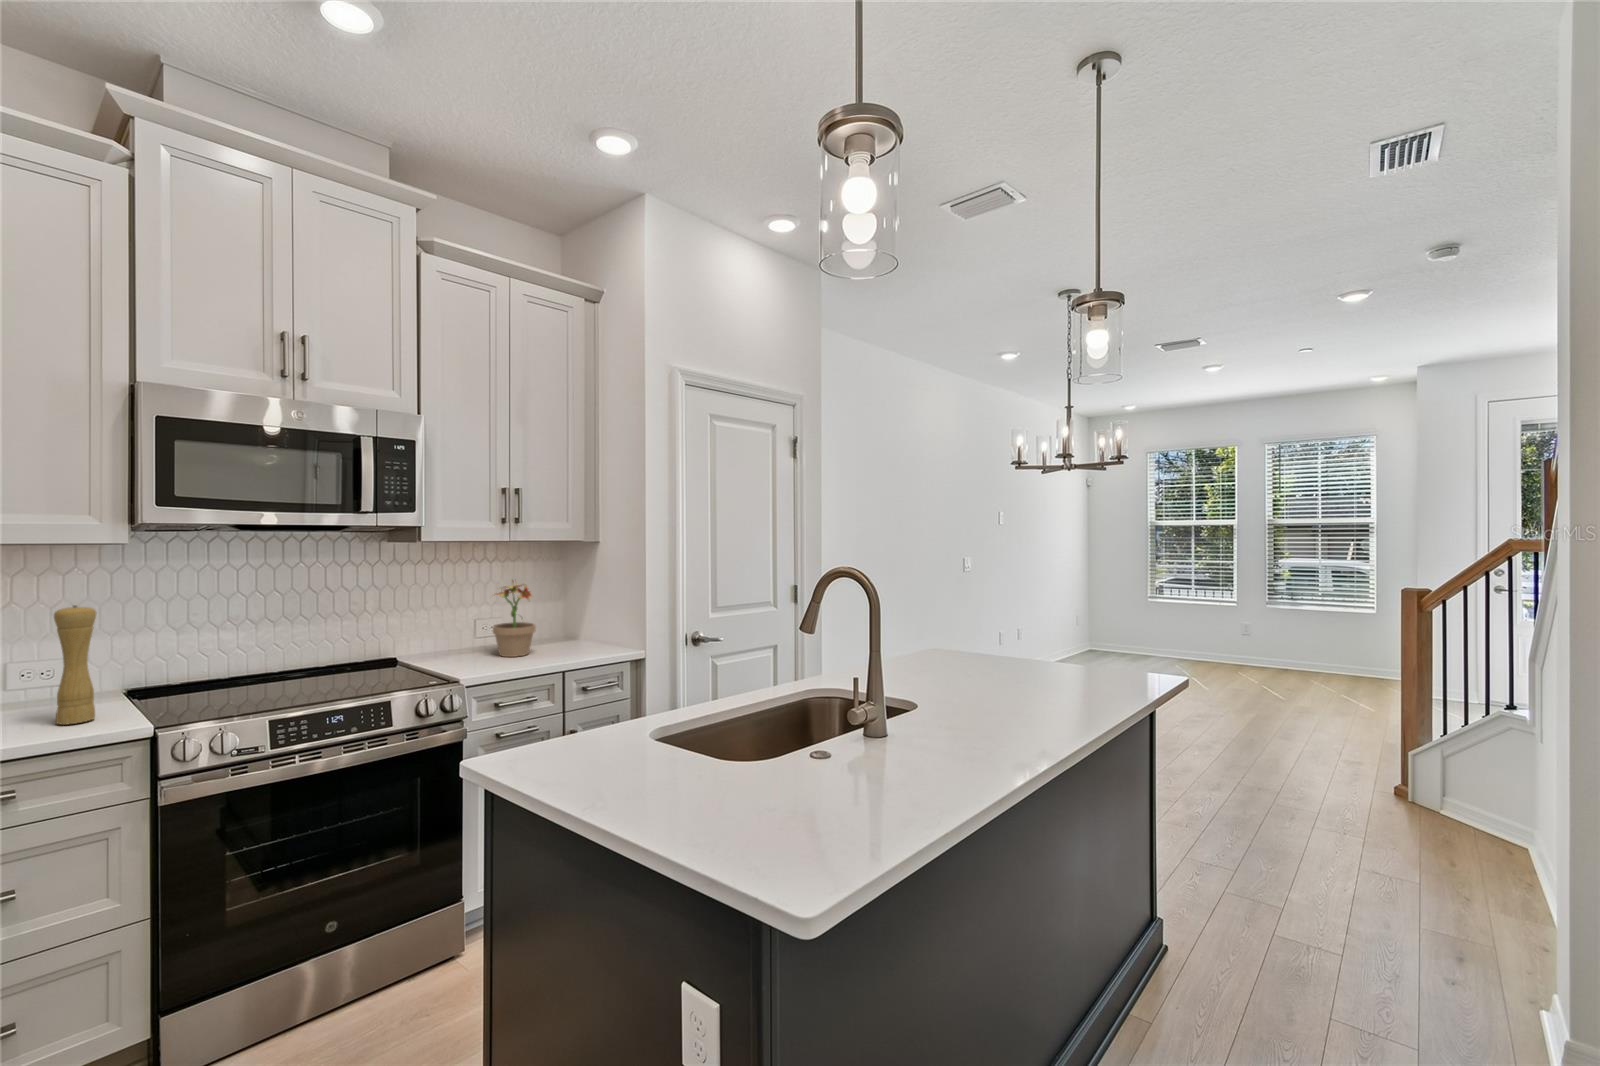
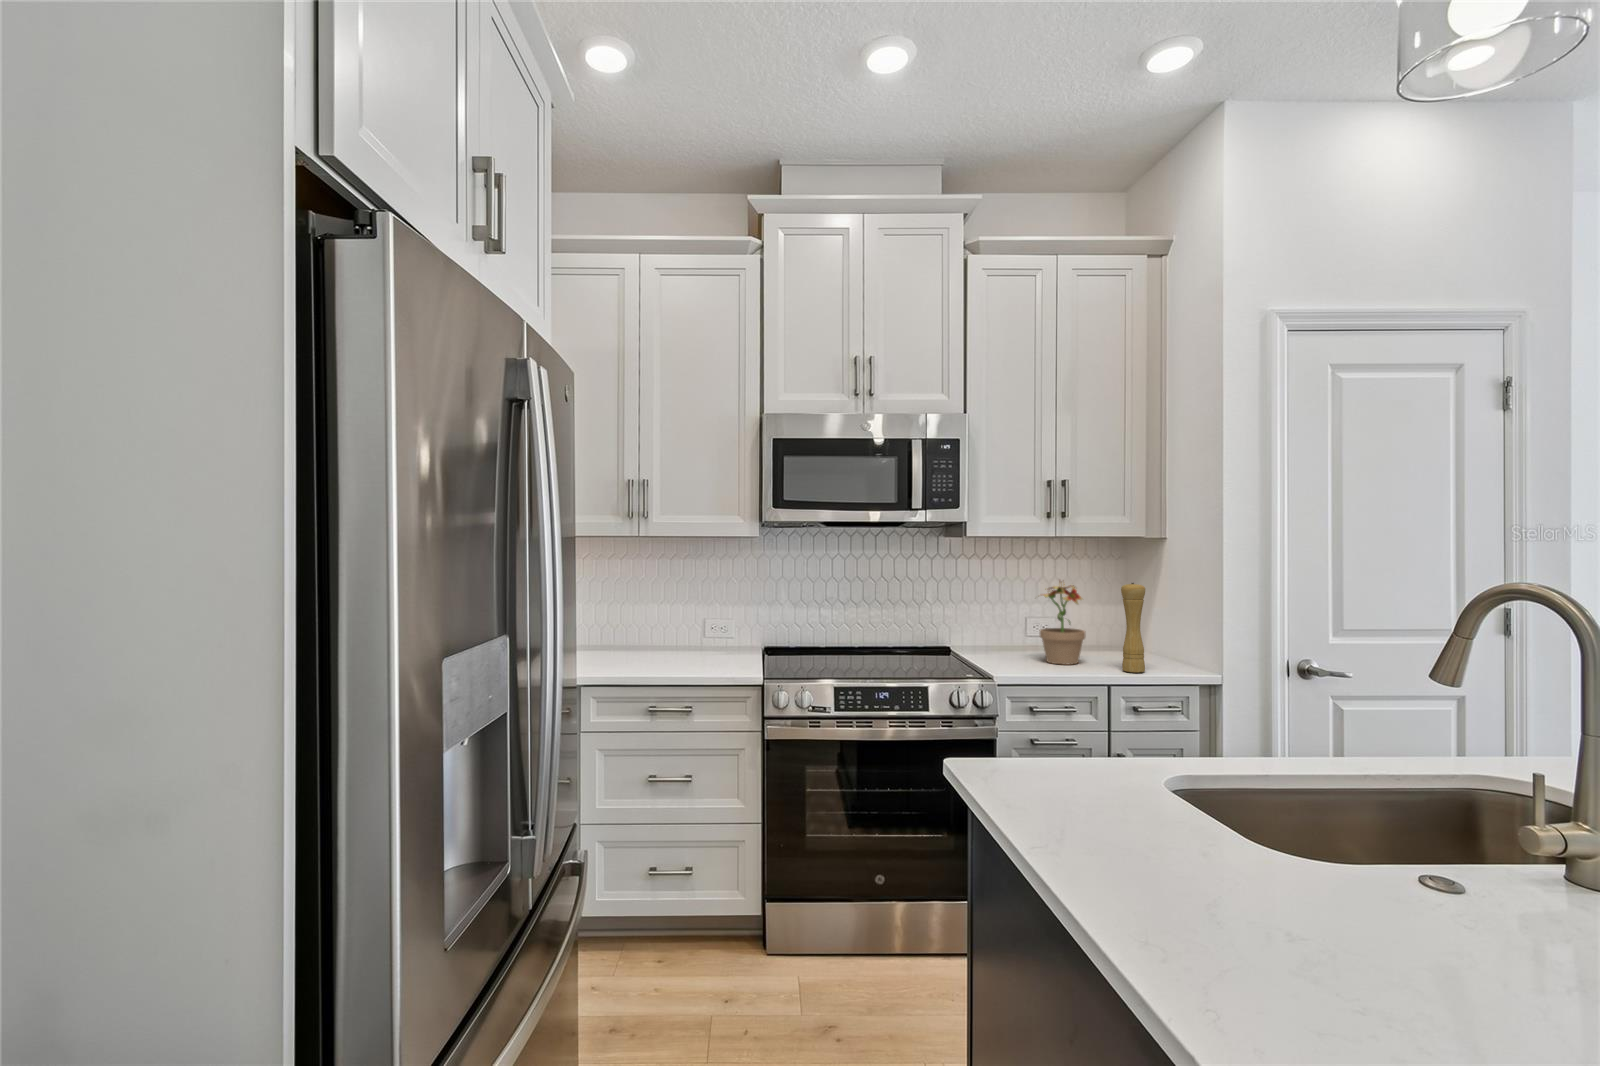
pepper mill: present [54,605,97,725] -> present [1121,583,1145,672]

